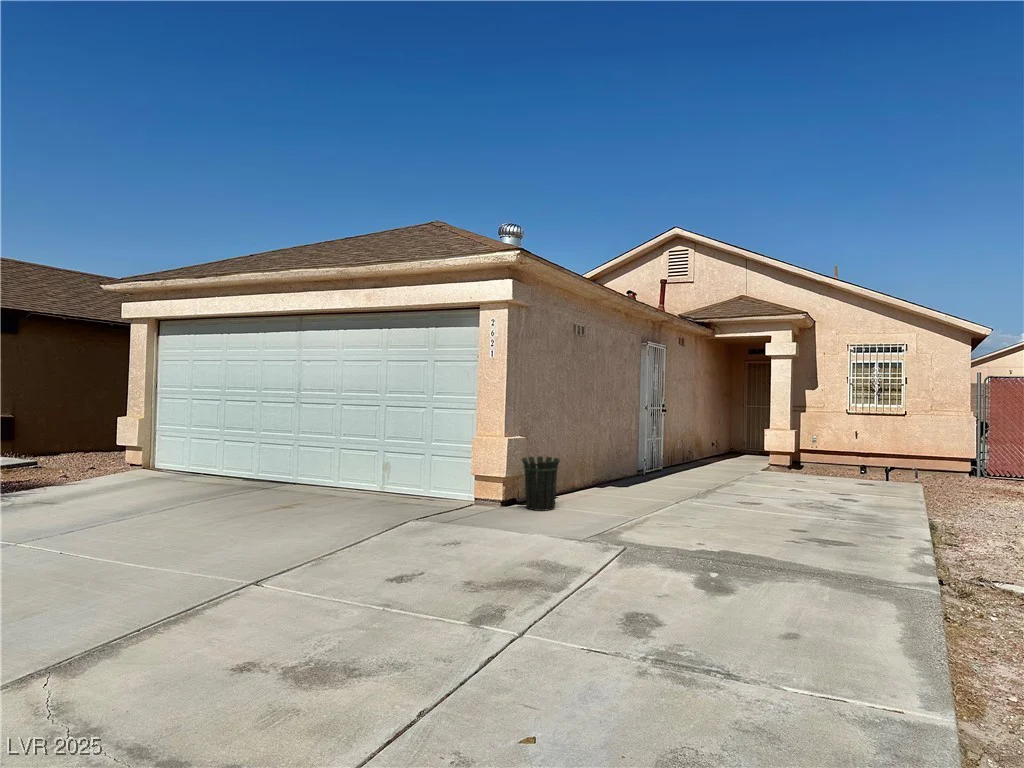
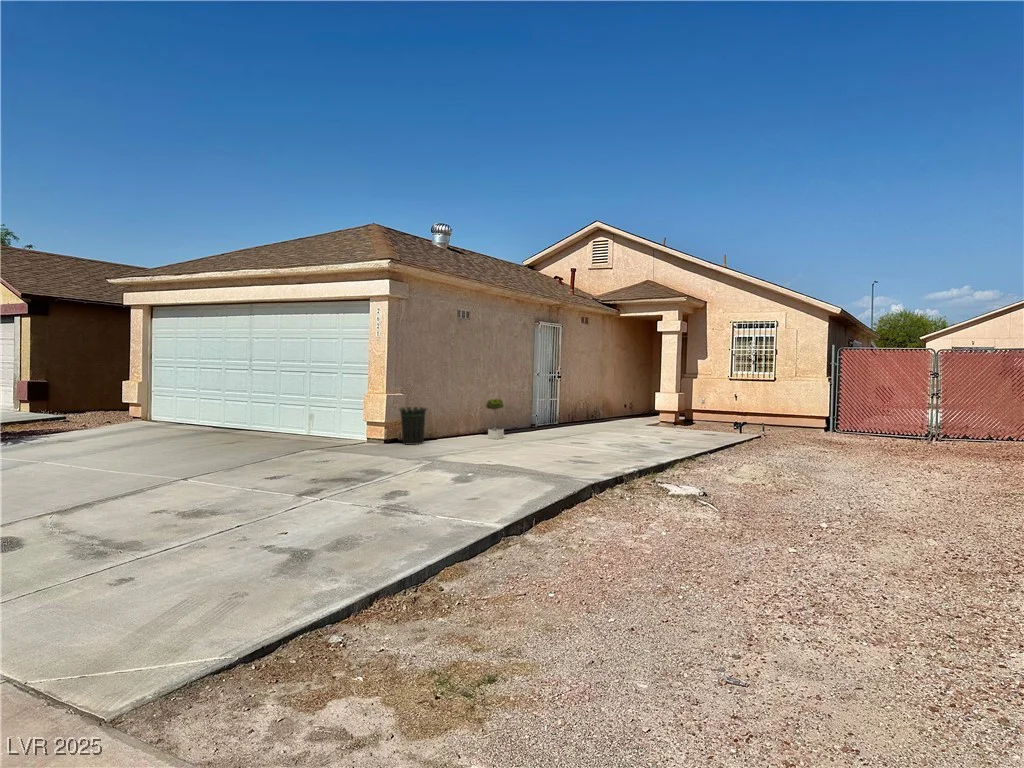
potted tree: none [600,440,623,494] -> present [486,398,504,439]

